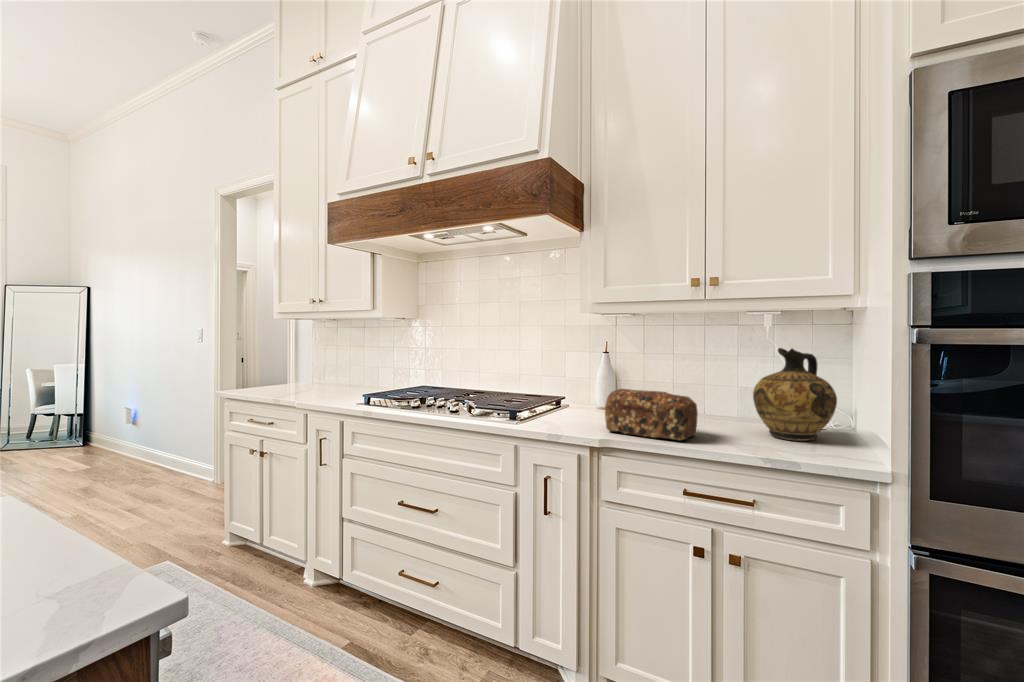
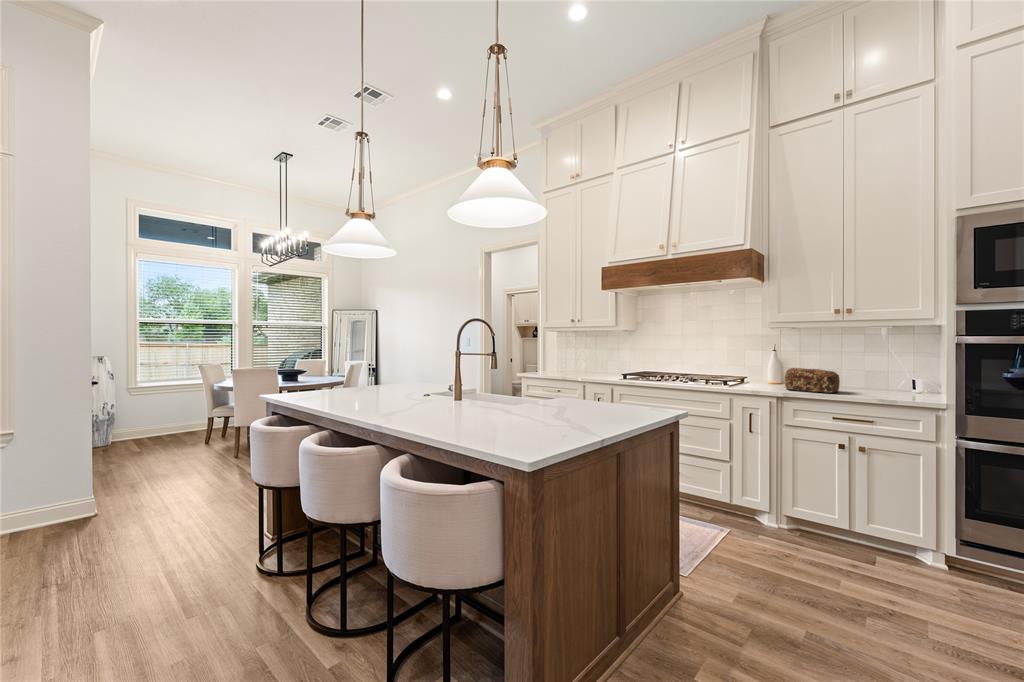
ceramic jug: present [753,348,837,441] -> none [873,346,924,395]

